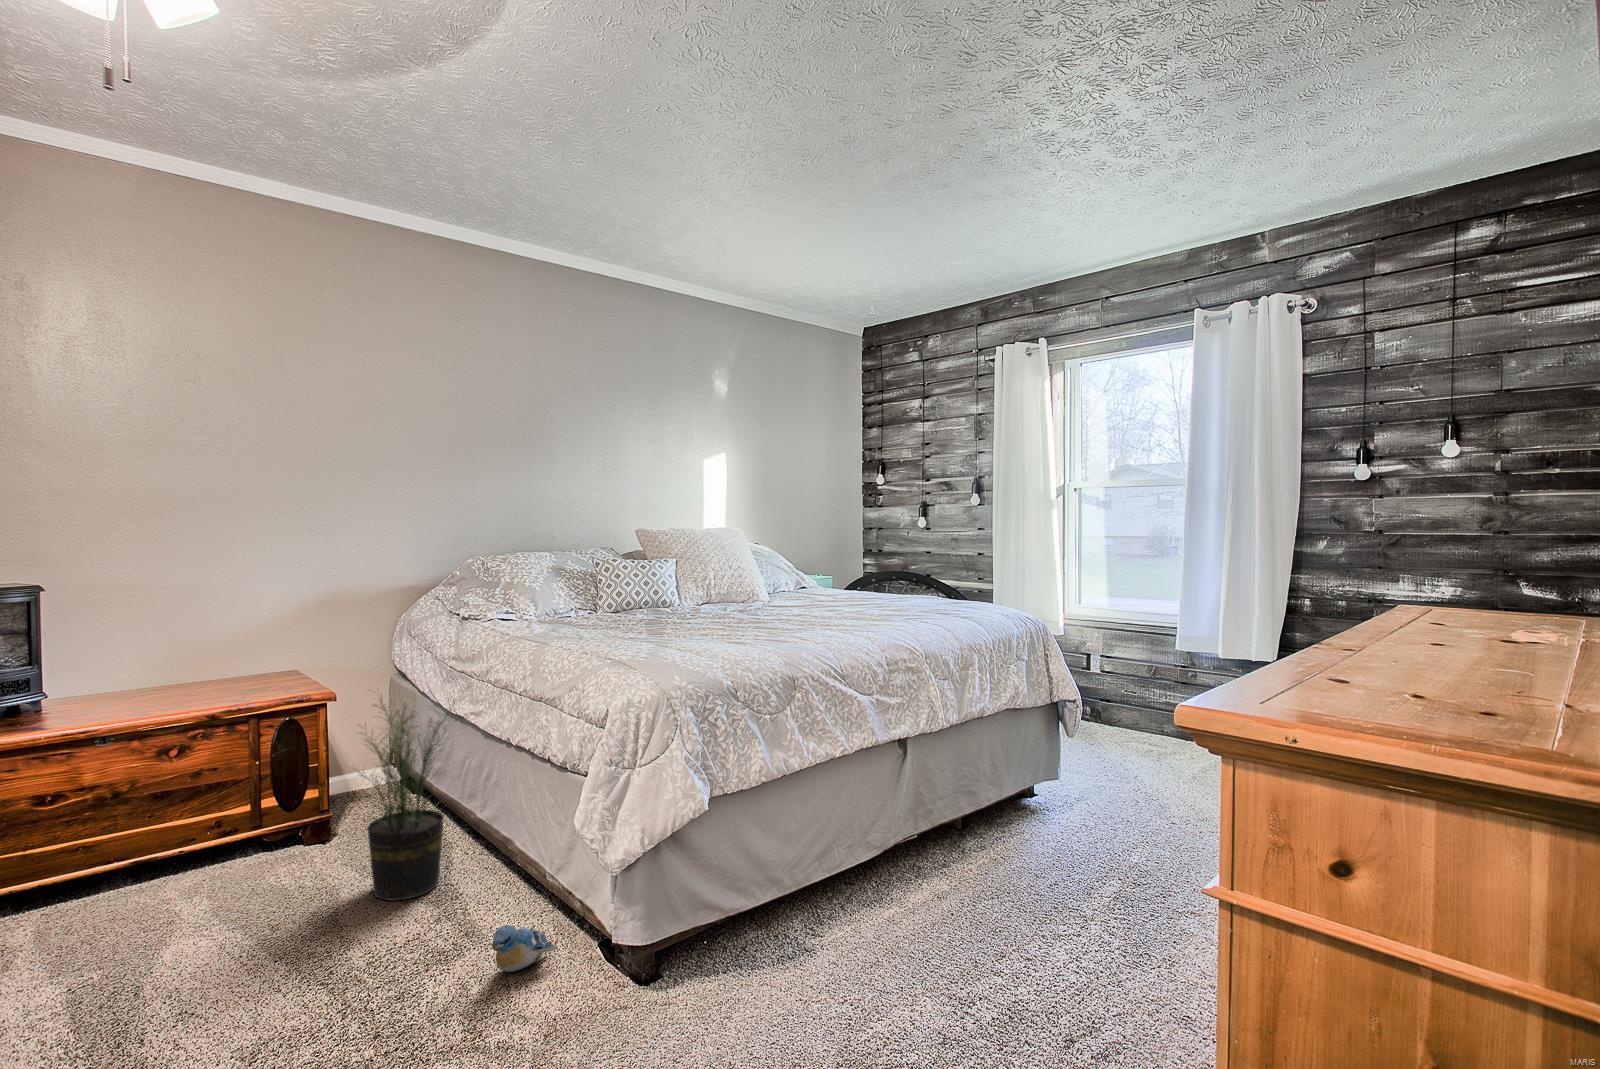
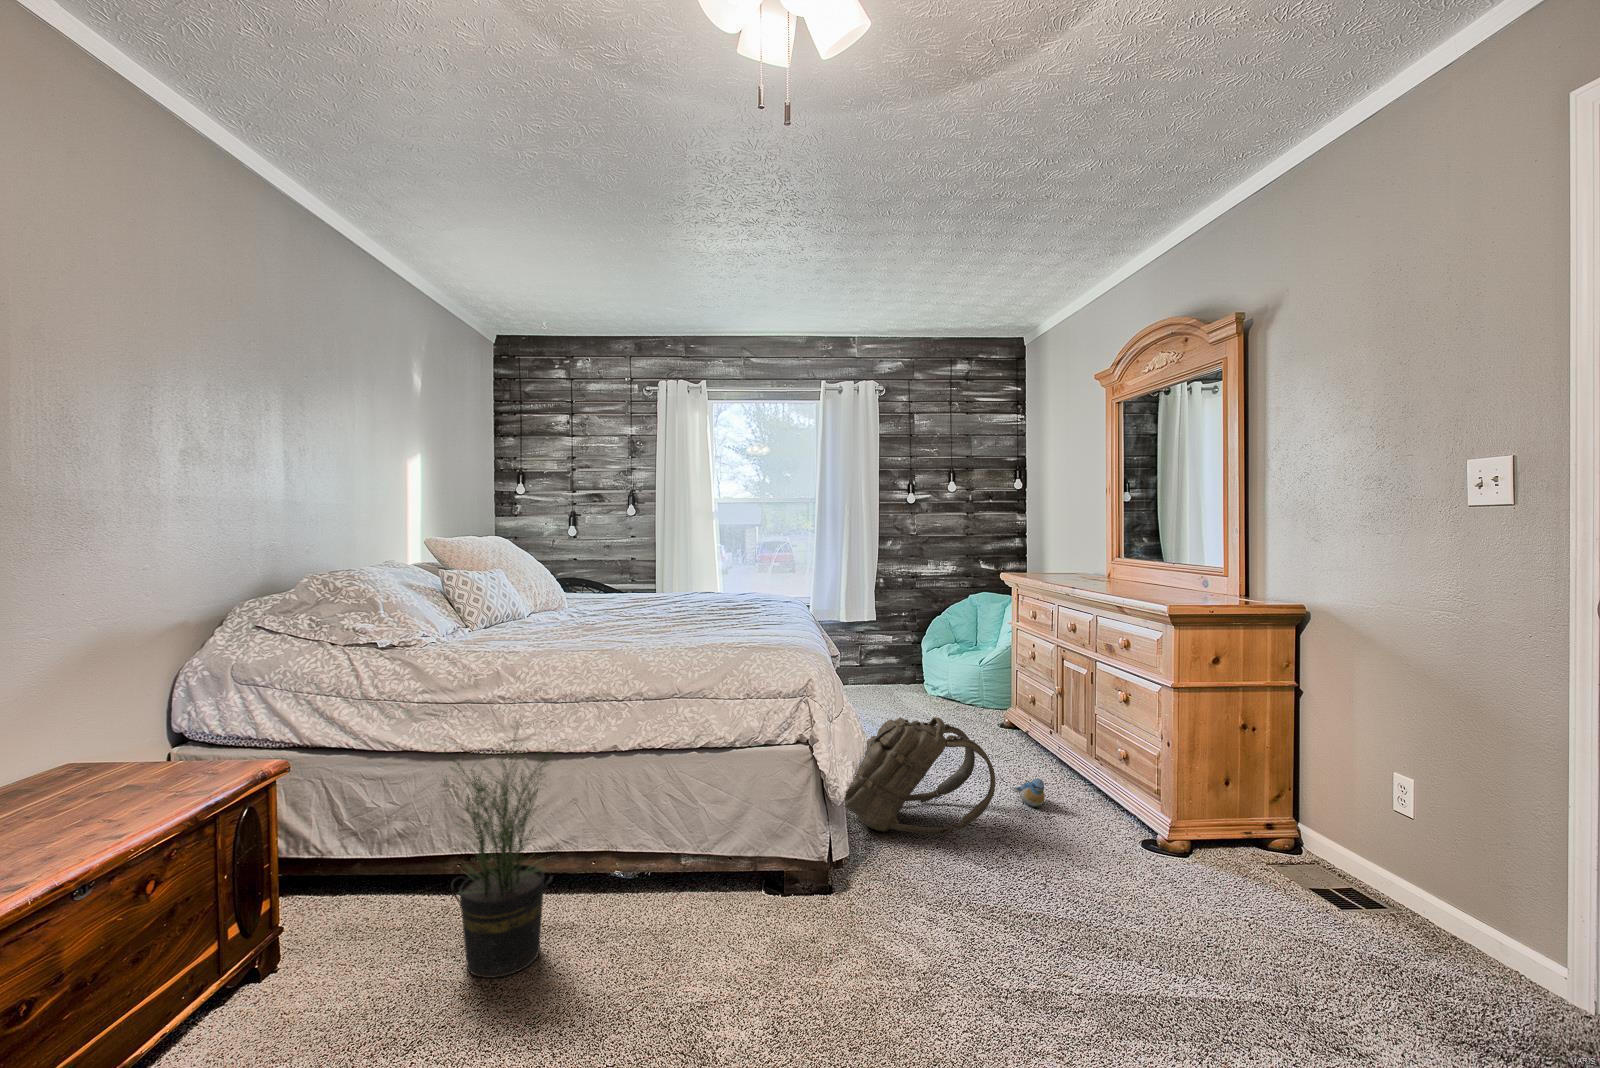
backpack: none [809,792,1036,984] -> present [845,717,995,839]
plush toy: present [491,925,557,972] -> present [1012,778,1045,807]

